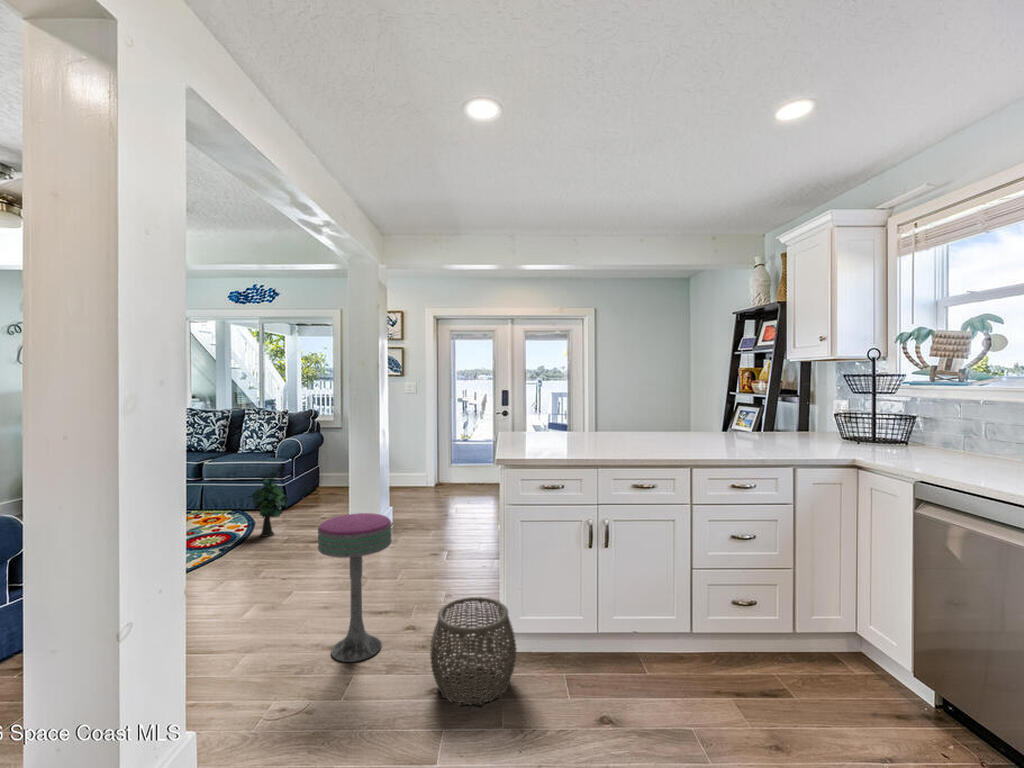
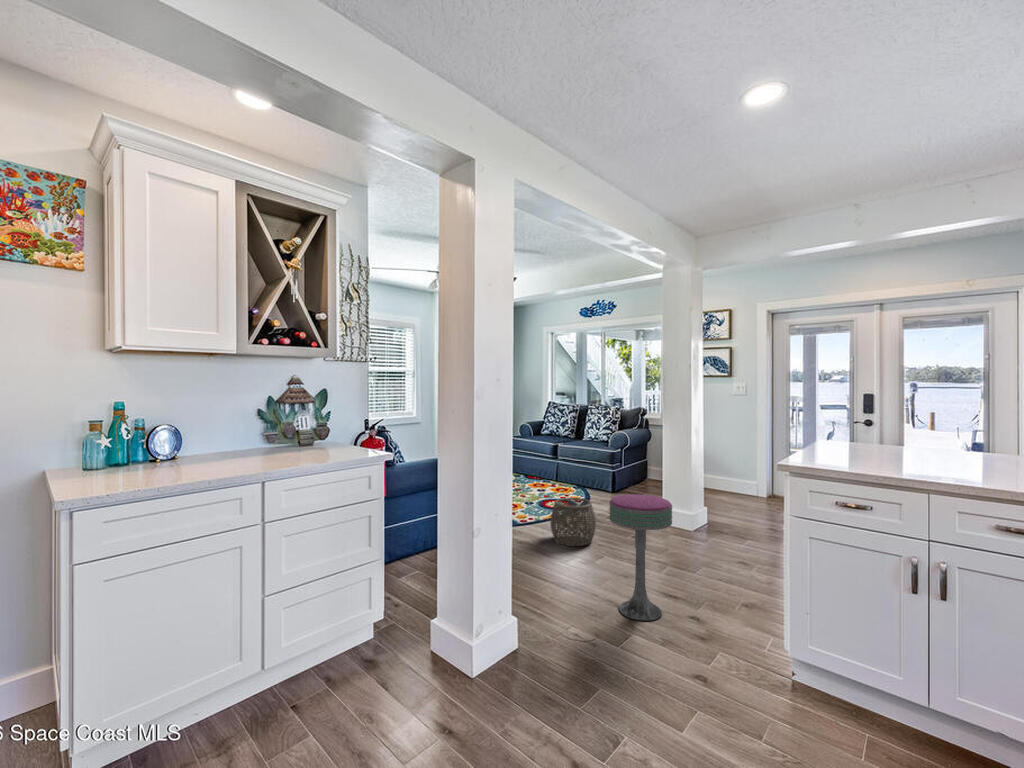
decorative plant: present [249,472,288,537] -> none [582,457,614,510]
woven basket: present [430,597,517,705] -> present [550,498,596,546]

